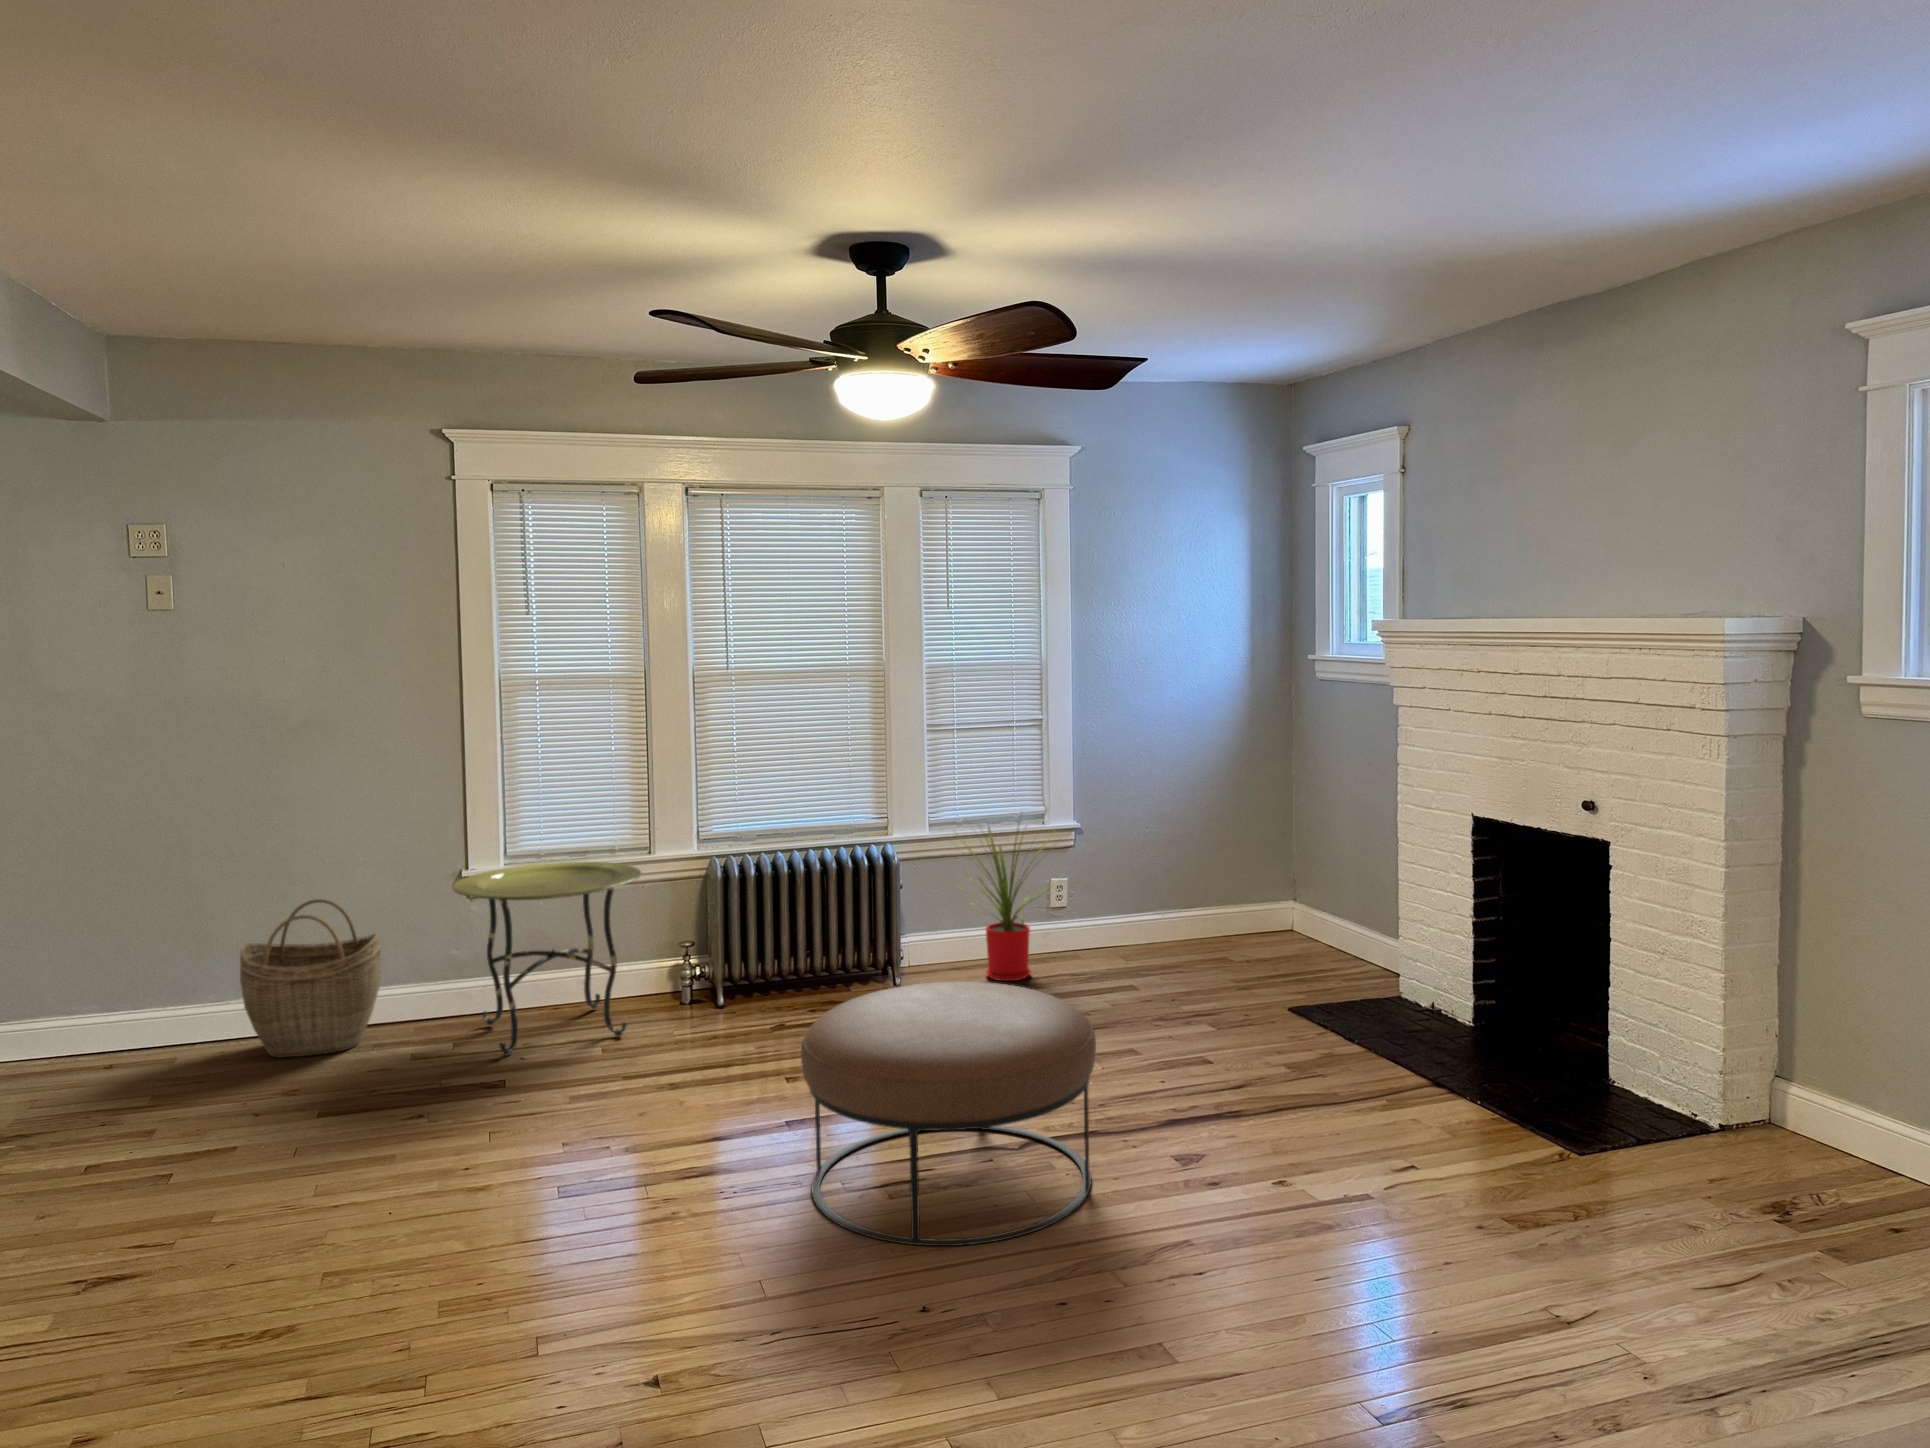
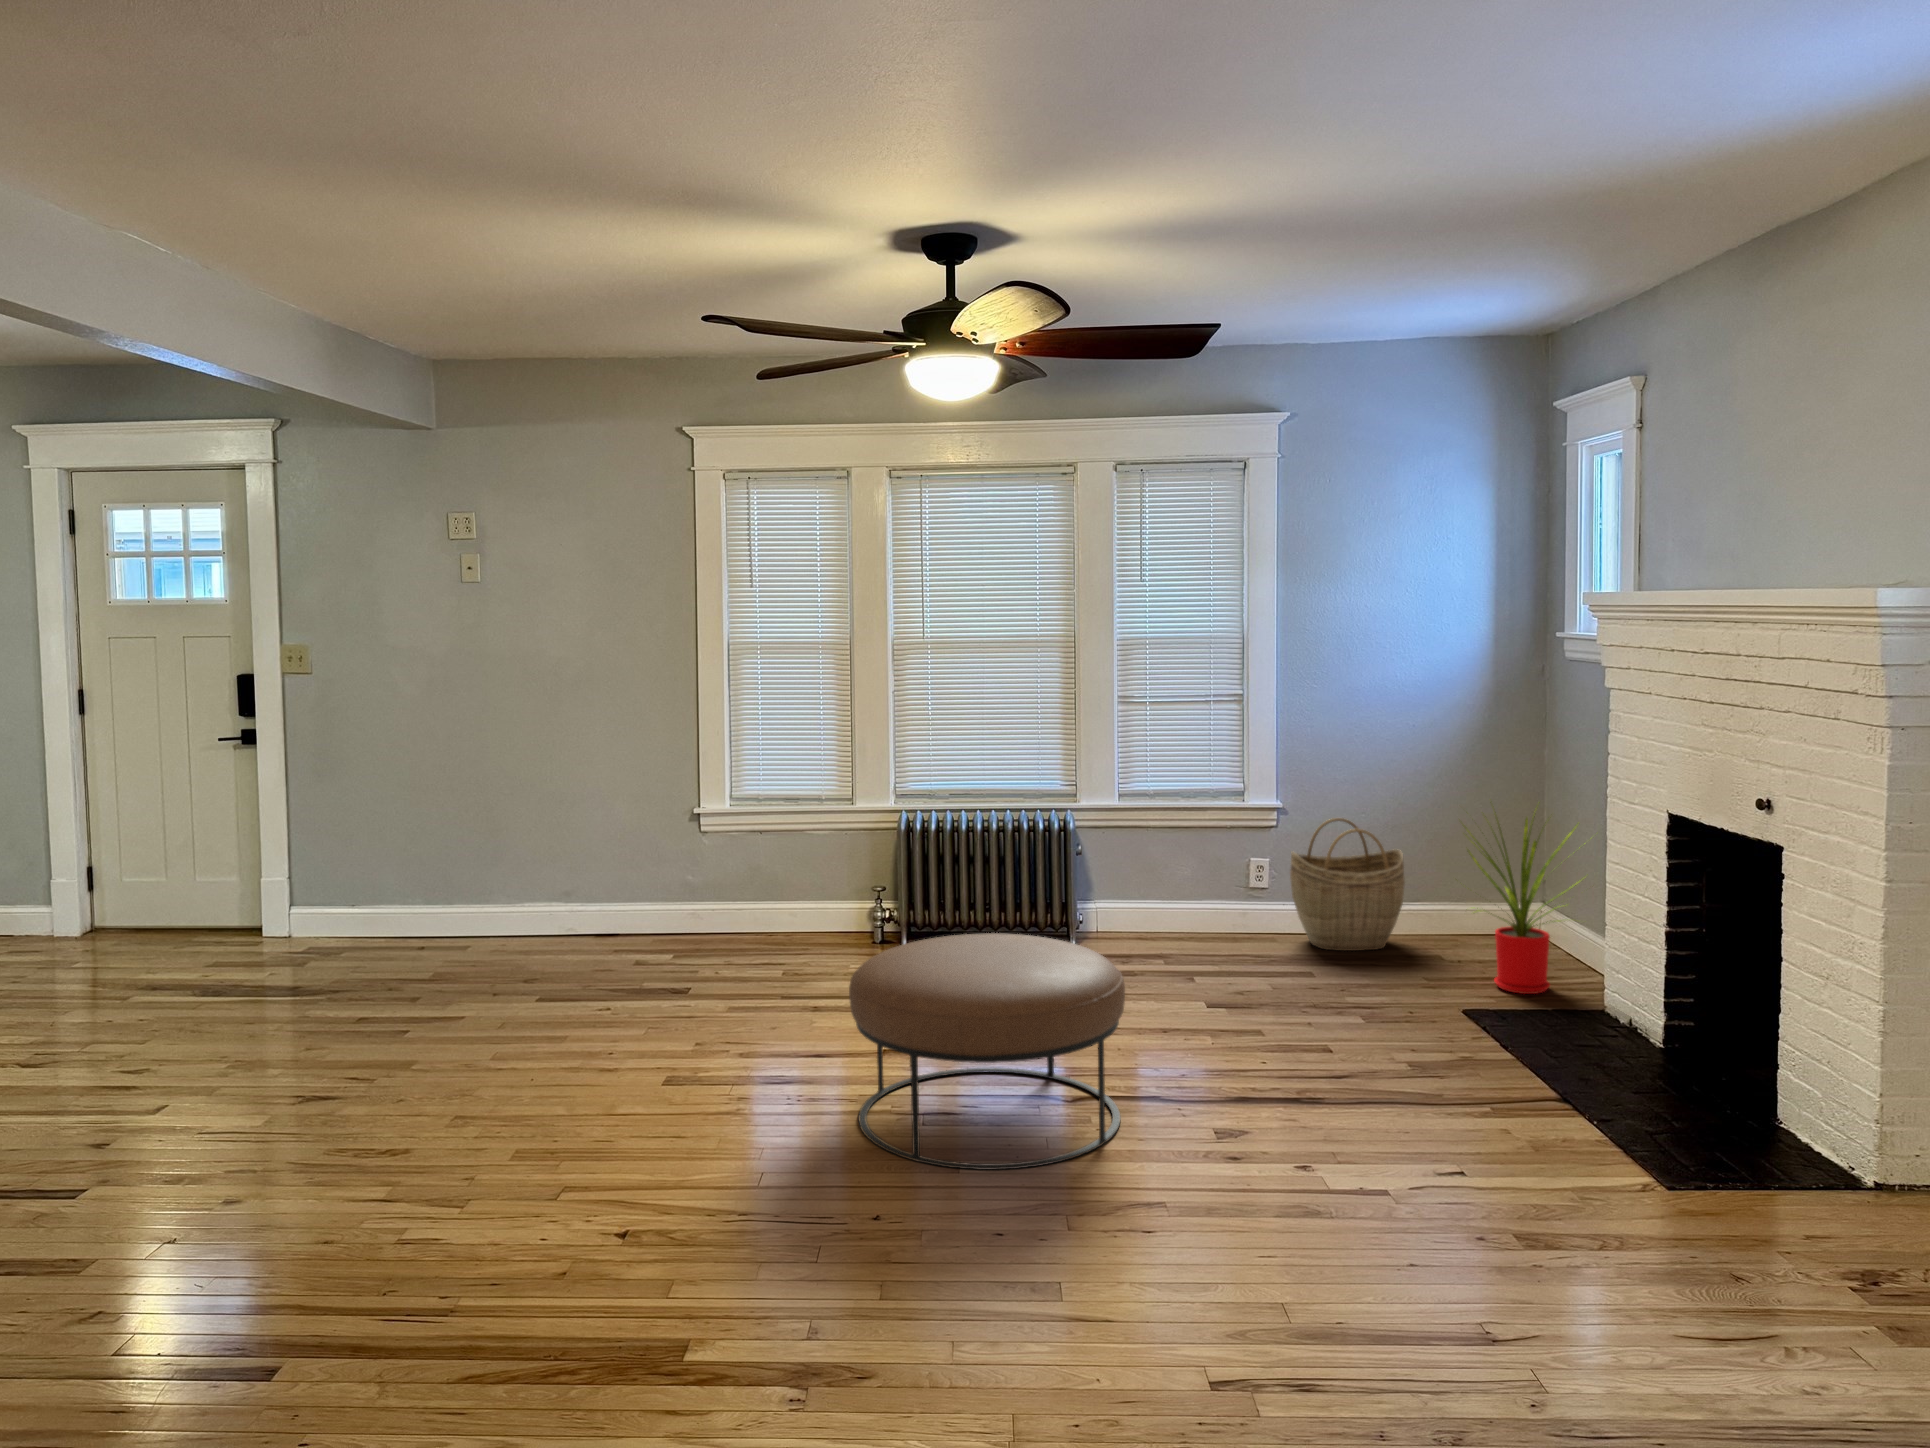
house plant: present [958,827,1051,981] -> present [1464,802,1580,994]
side table: present [452,862,642,1056] -> none [672,809,831,970]
woven basket: present [240,899,381,1058] -> present [1290,818,1405,951]

